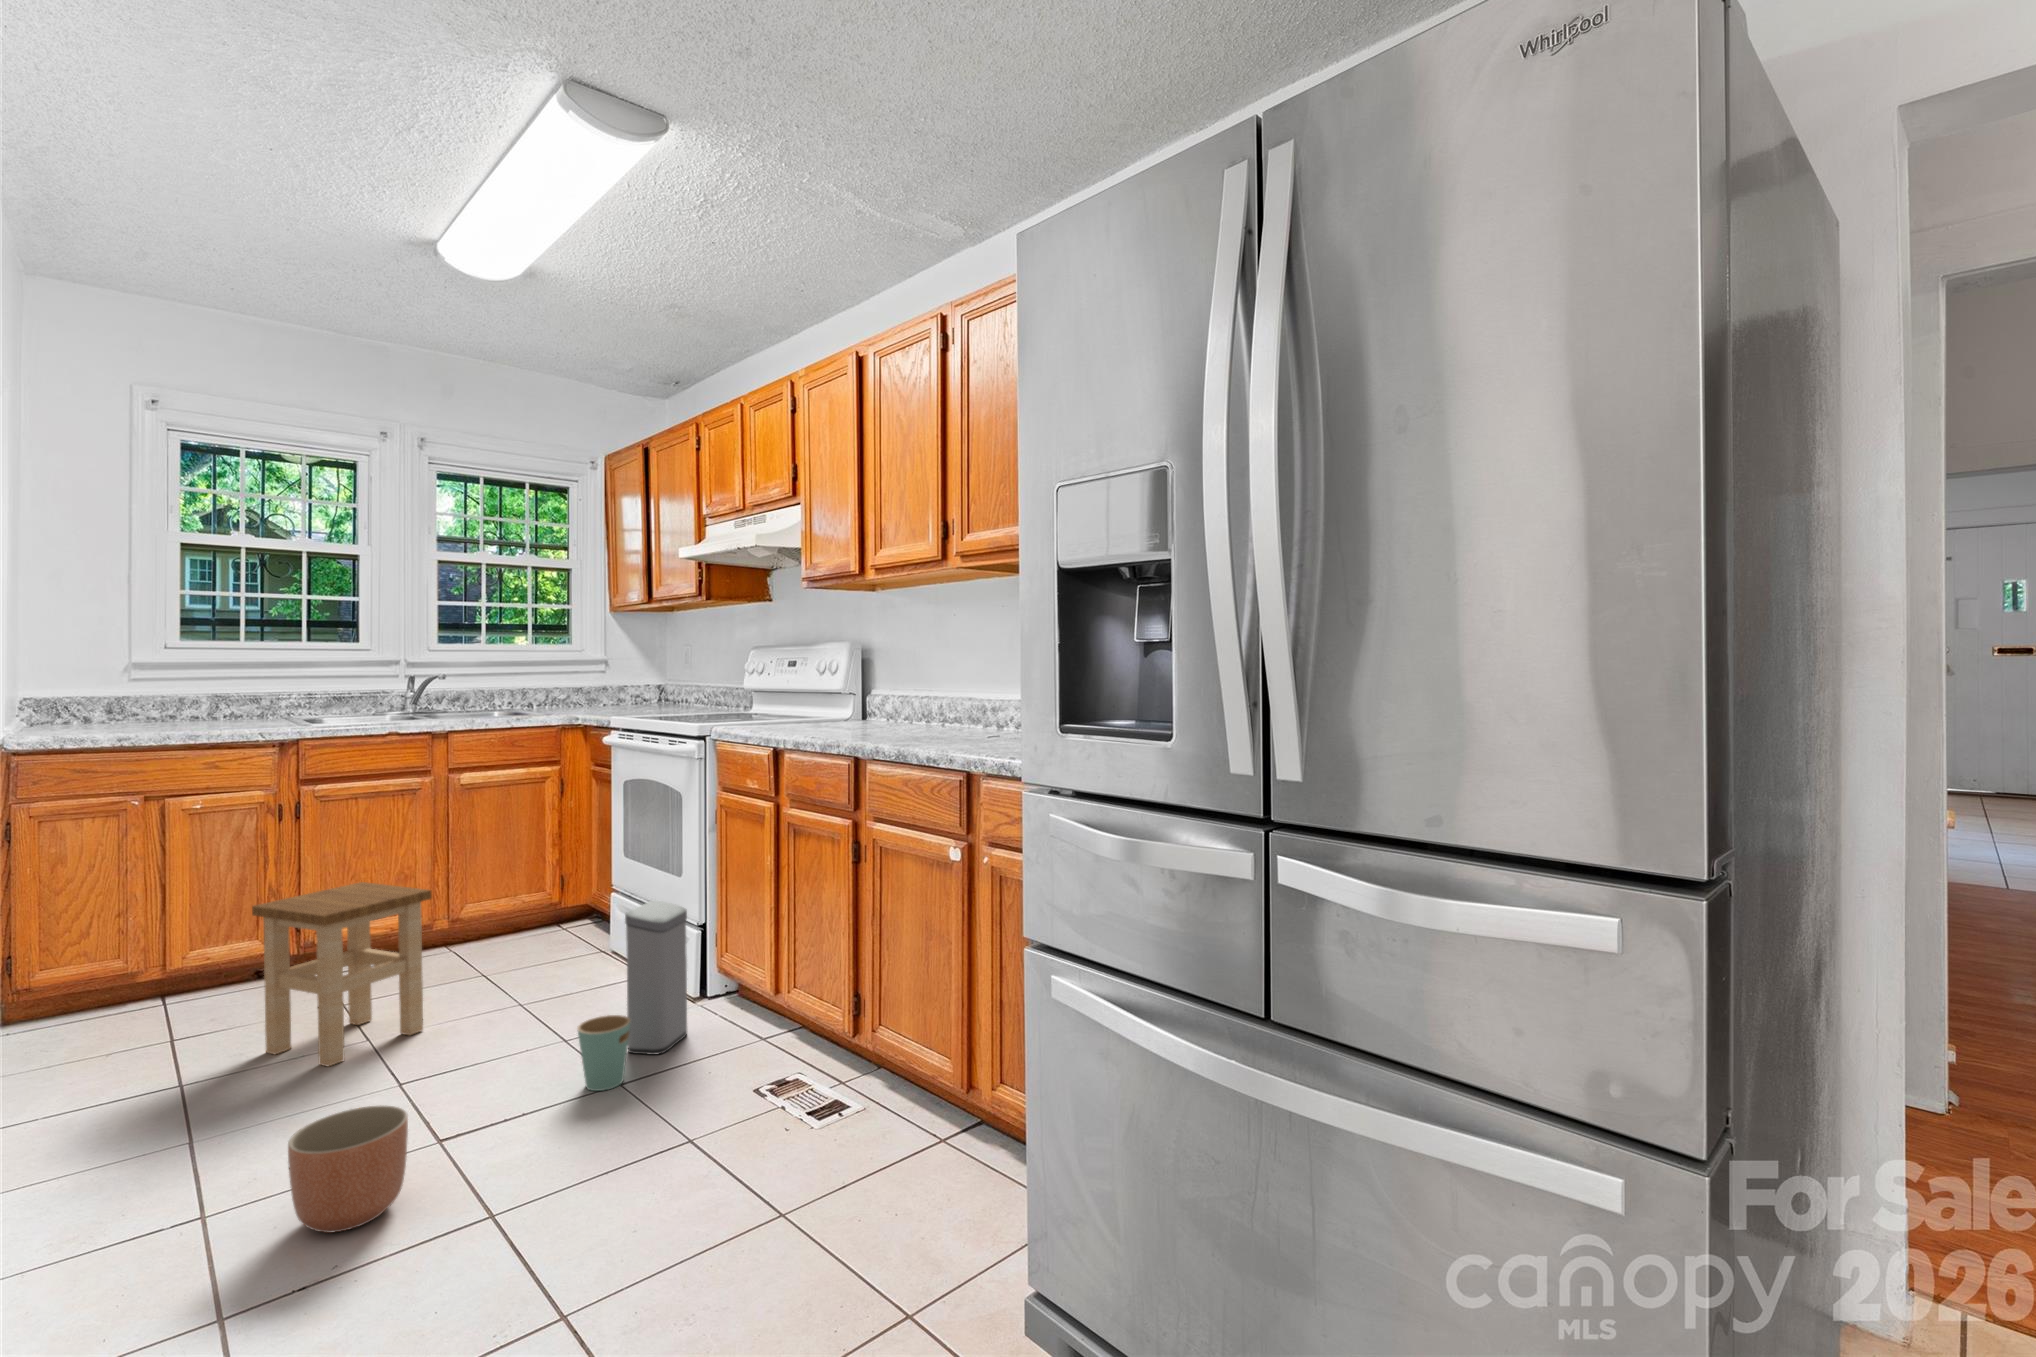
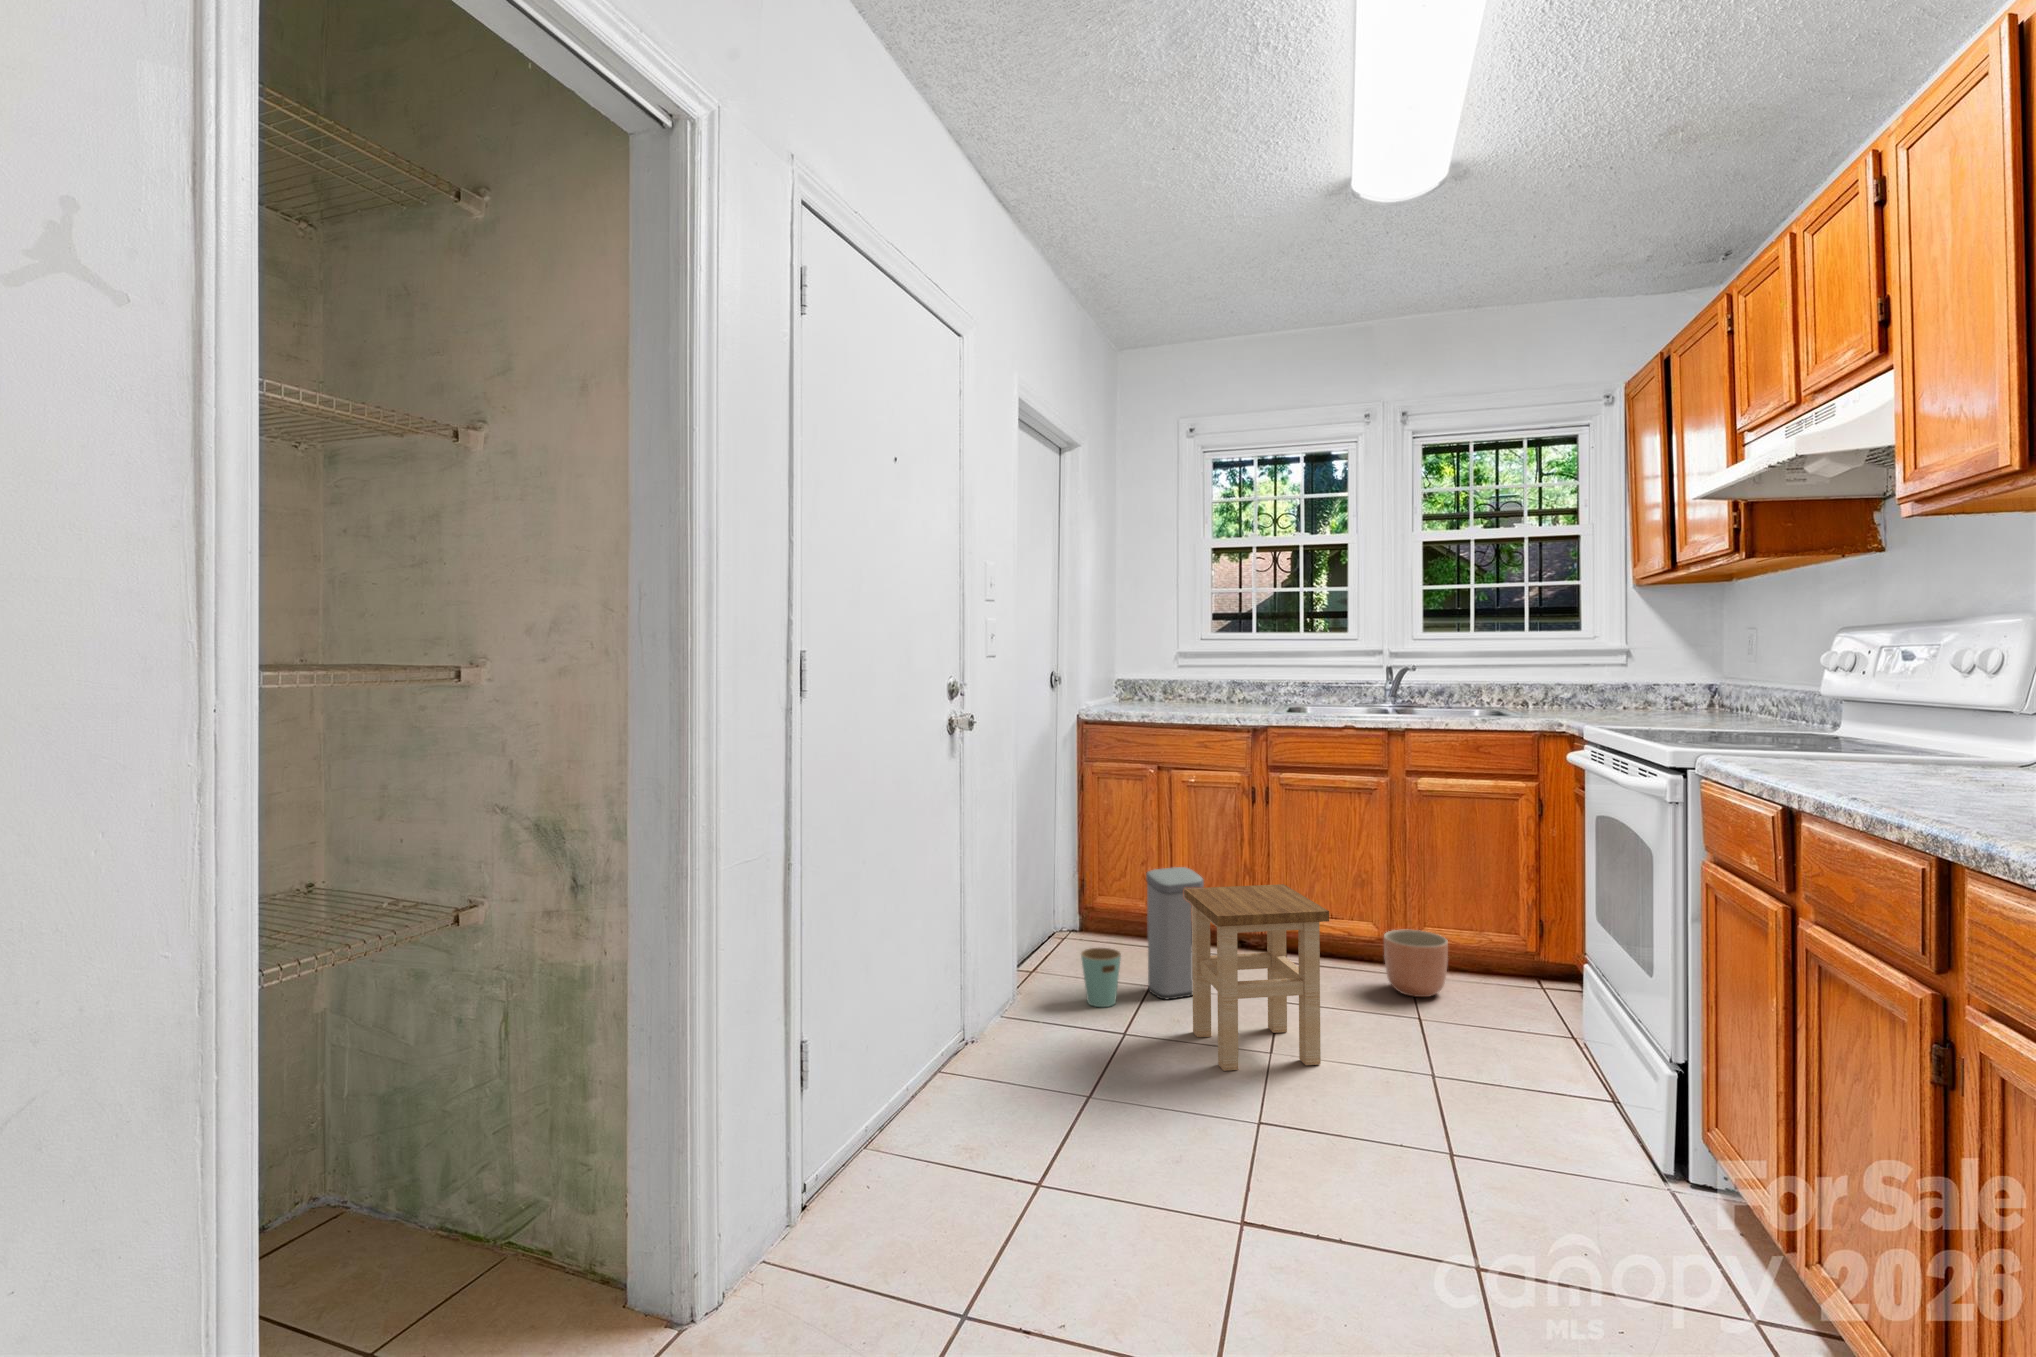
trash can: present [578,901,687,1091] -> present [1081,867,1204,1007]
planter: present [288,1105,408,1233] -> present [1384,930,1448,997]

